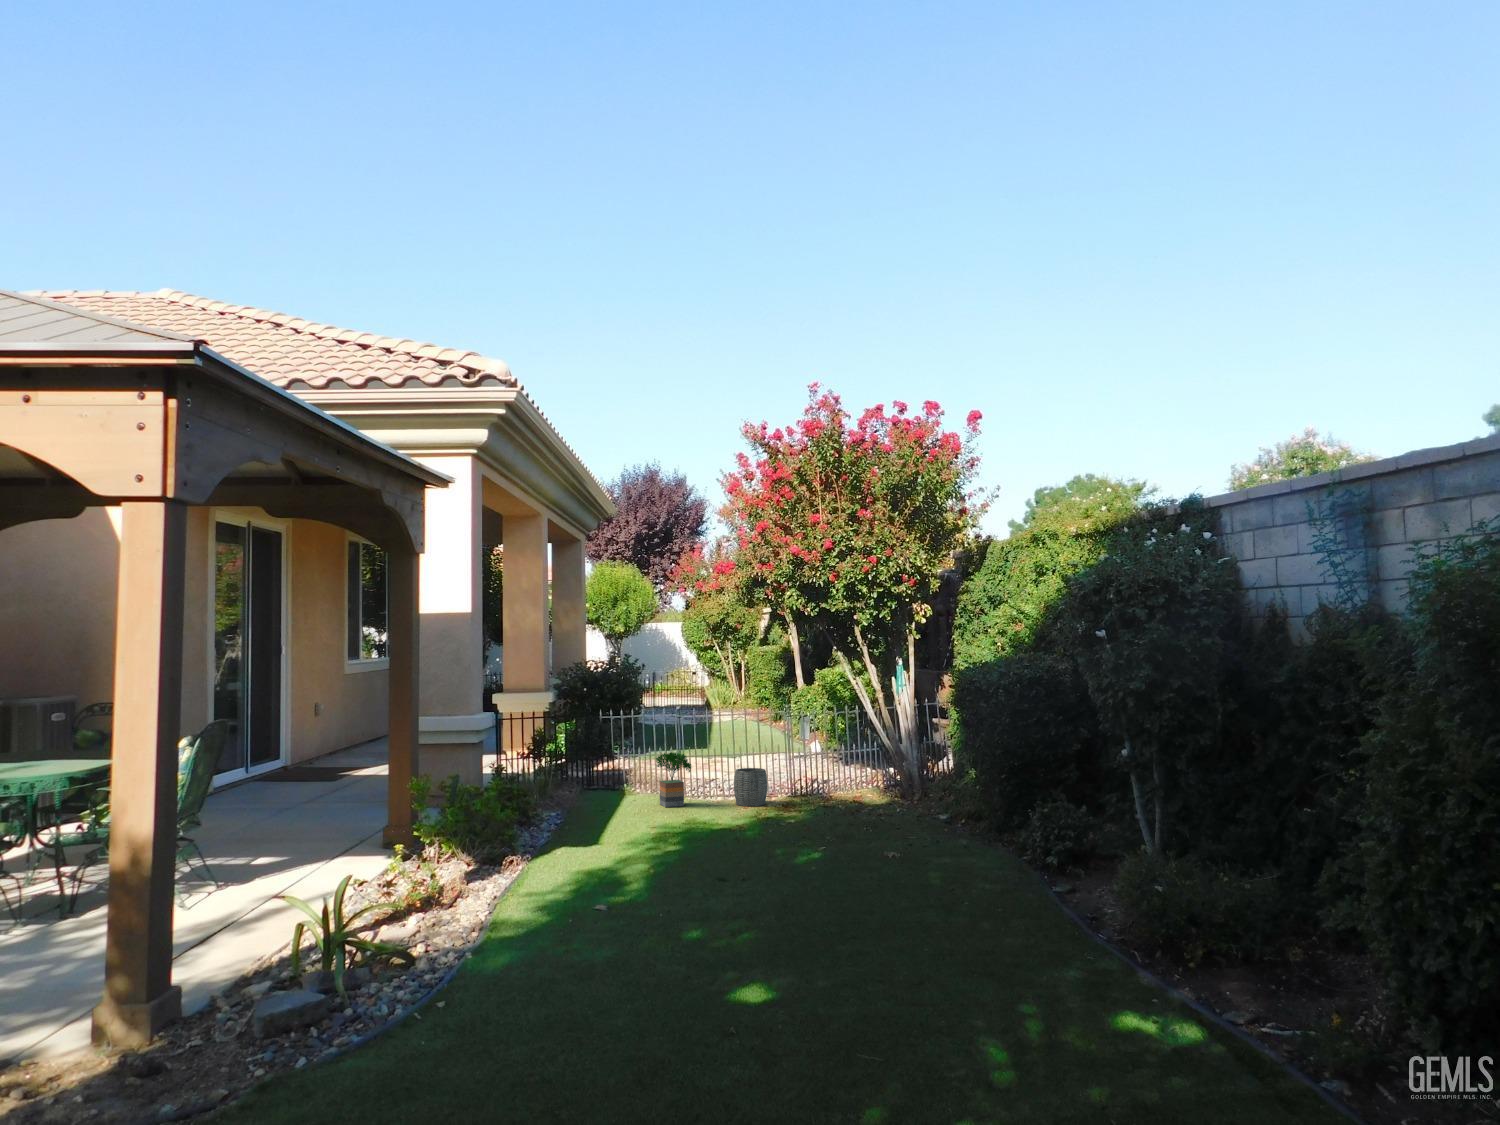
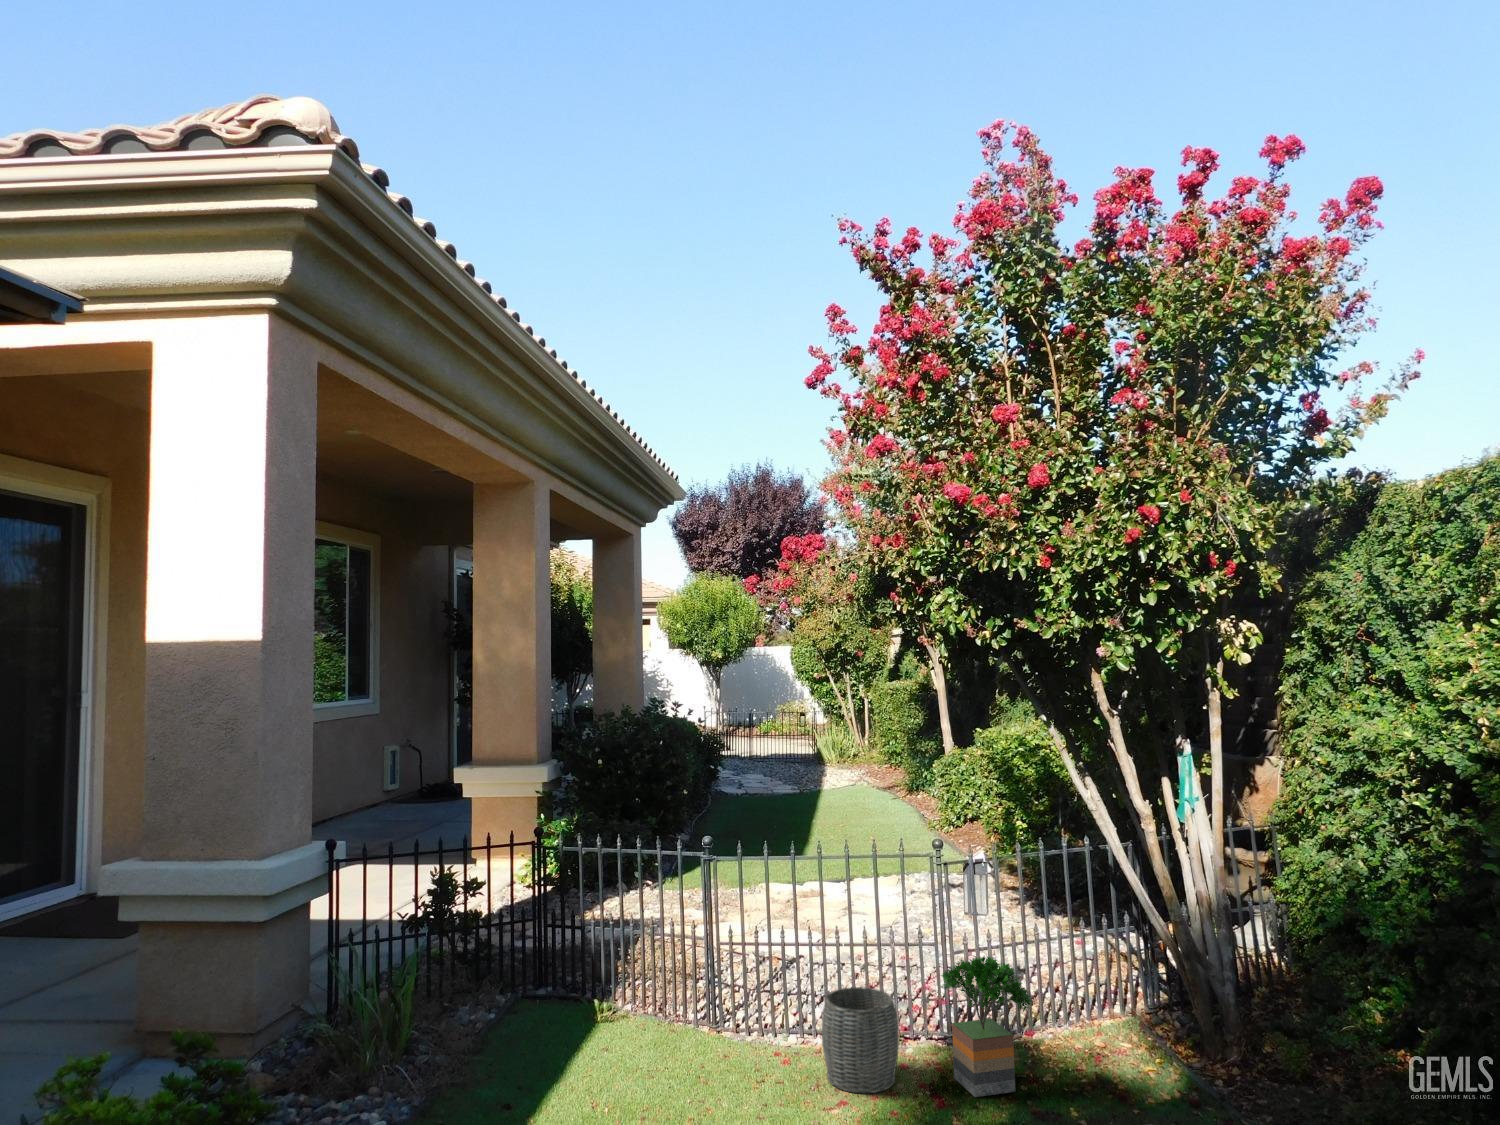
potted tree: present [656,753,691,807] -> present [941,956,1032,1097]

